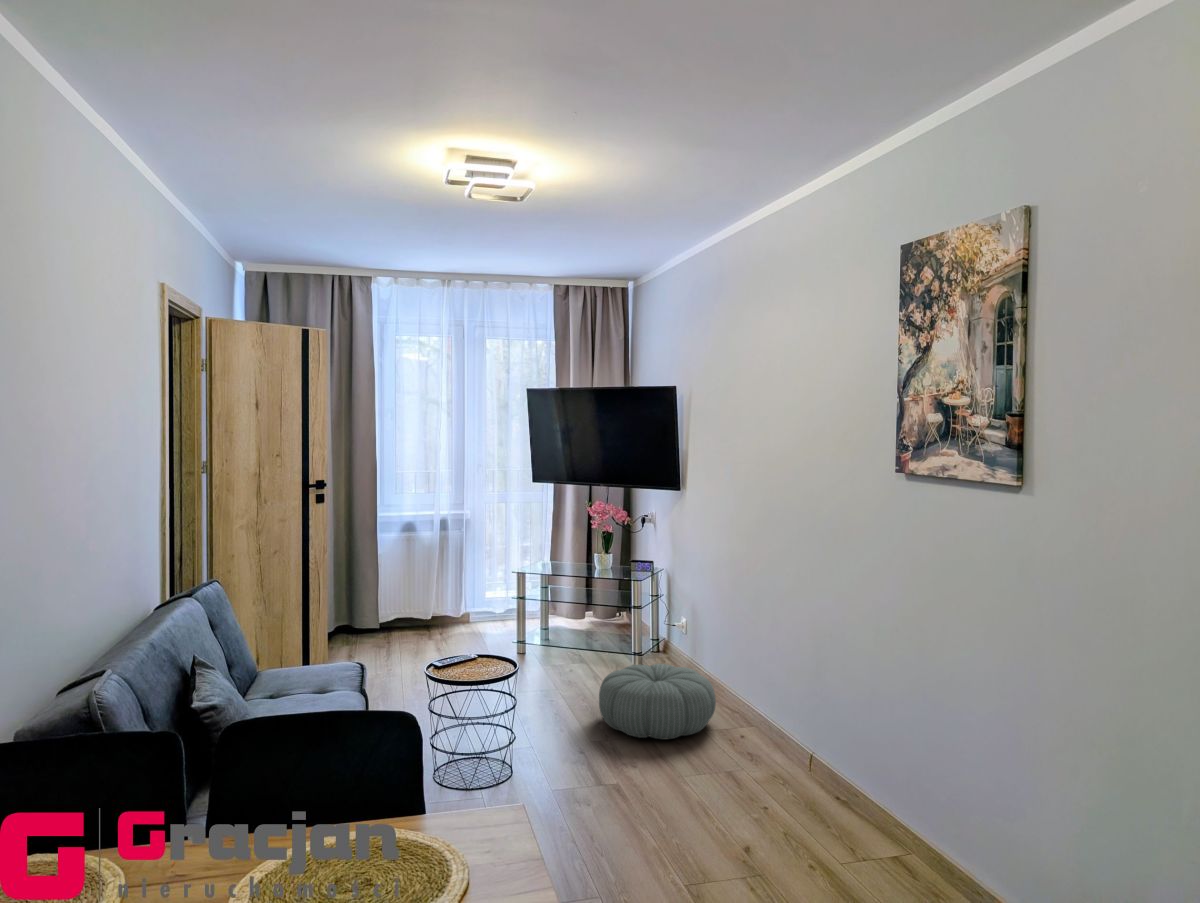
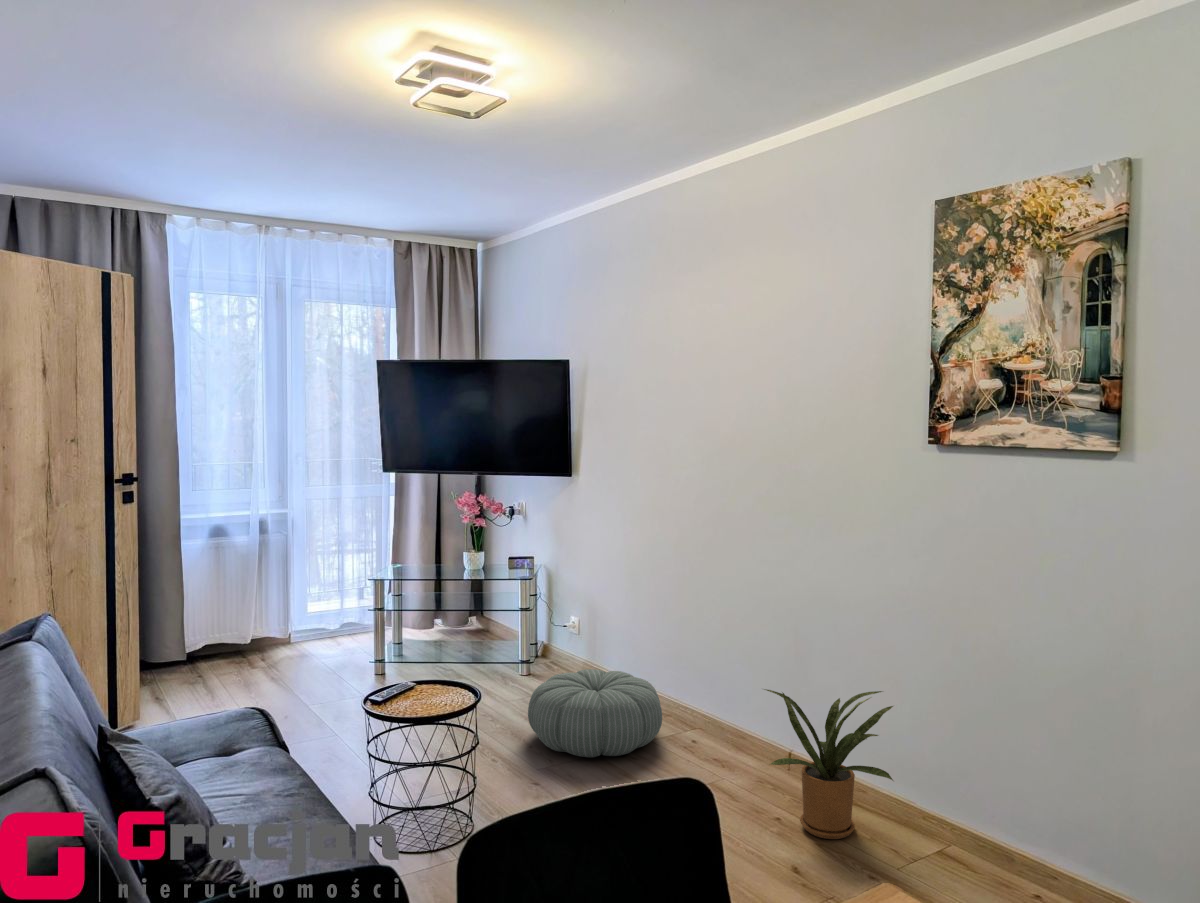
house plant: none [751,689,871,831] -> present [764,689,893,839]

